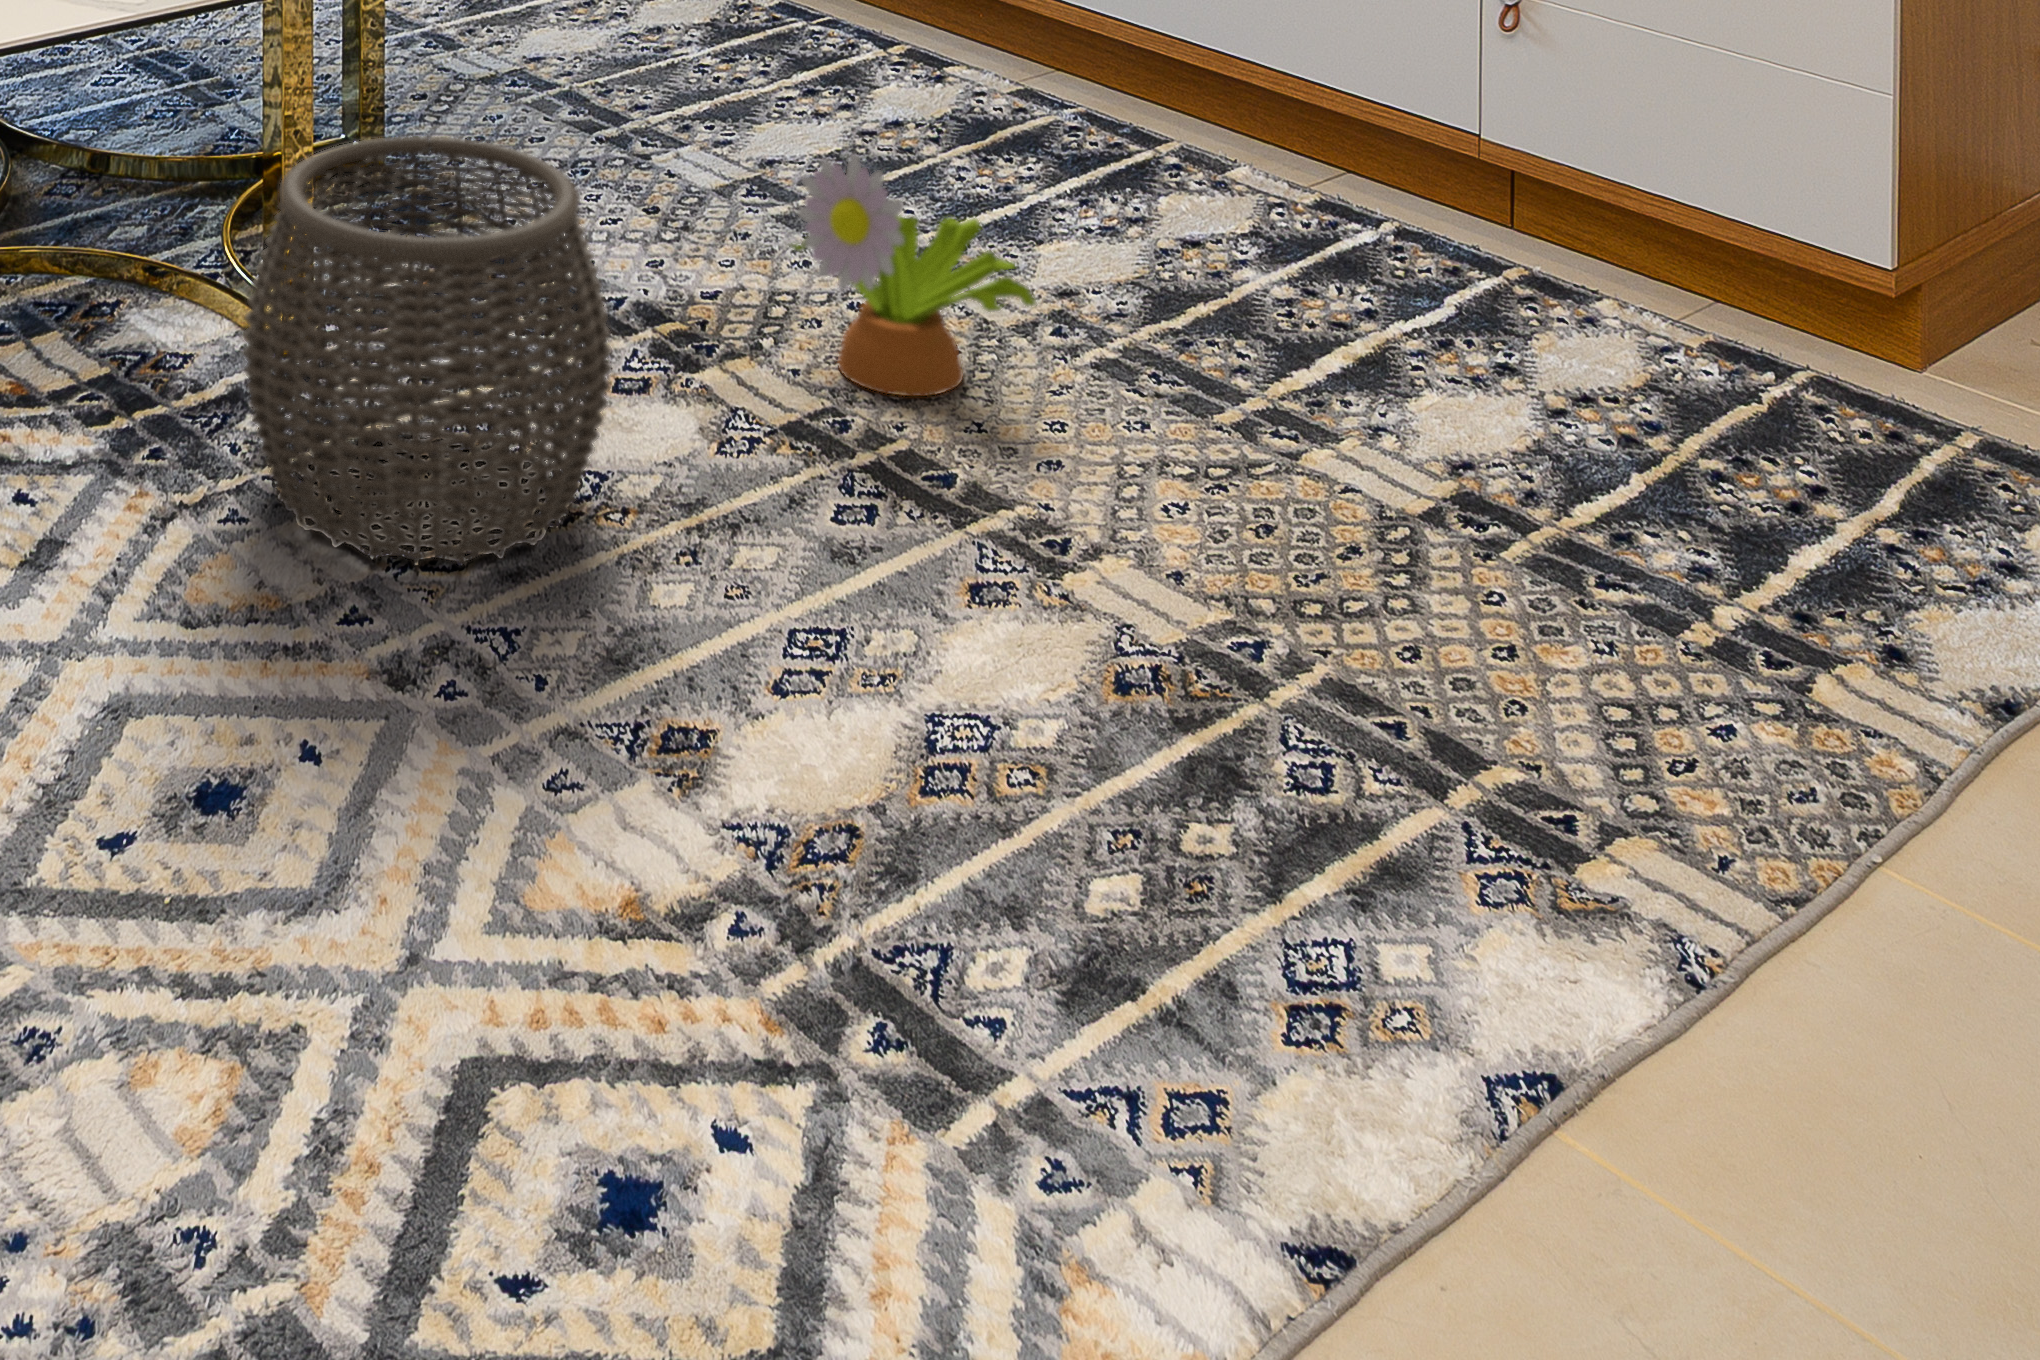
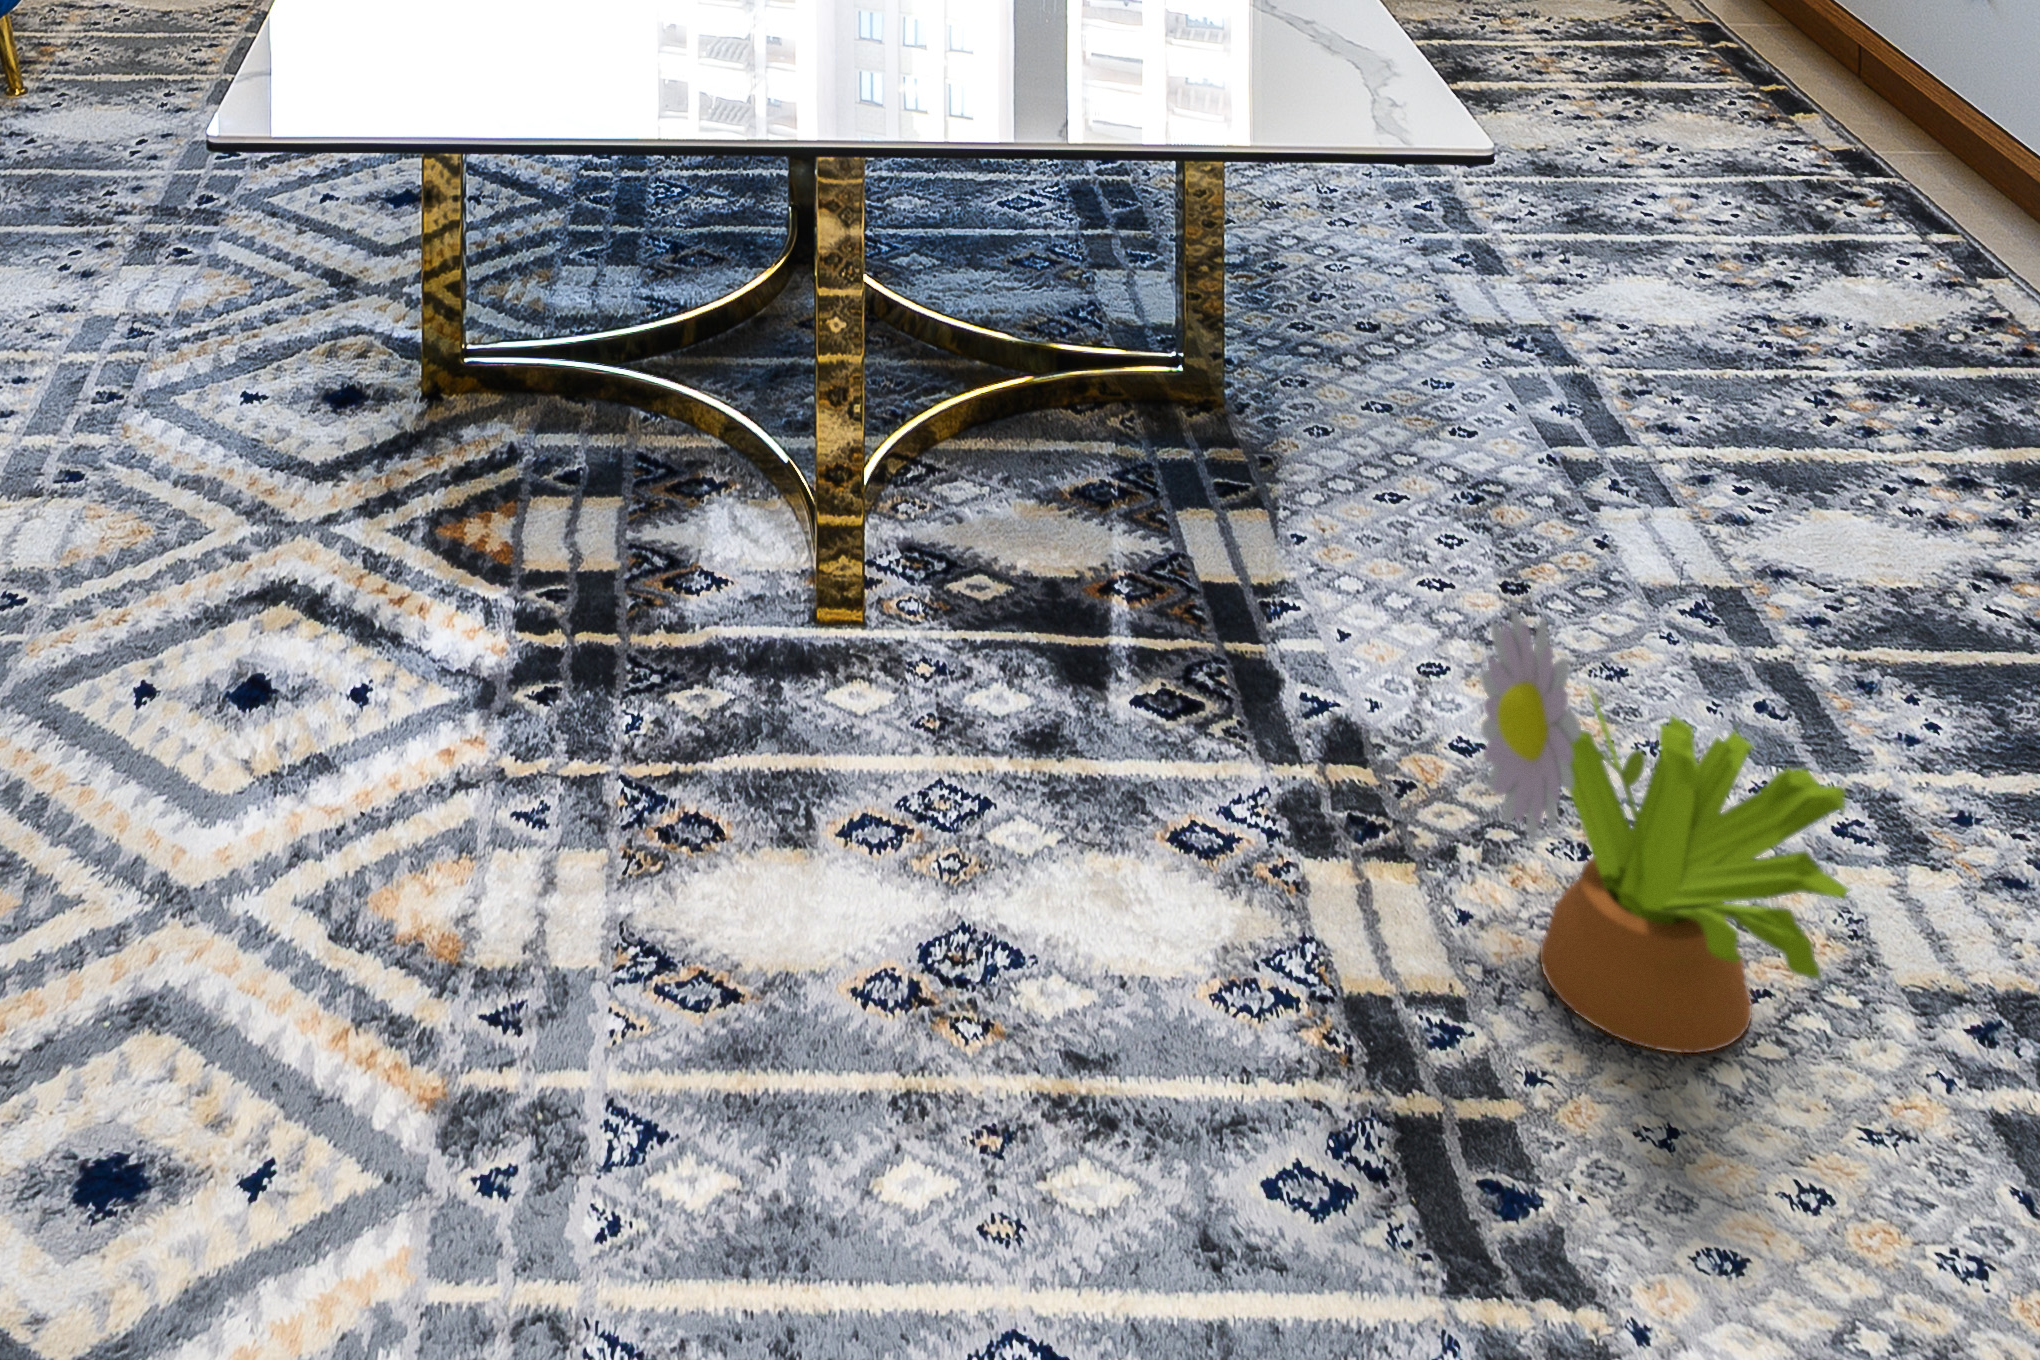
woven basket: present [243,136,612,565] -> none [508,372,1023,1024]

